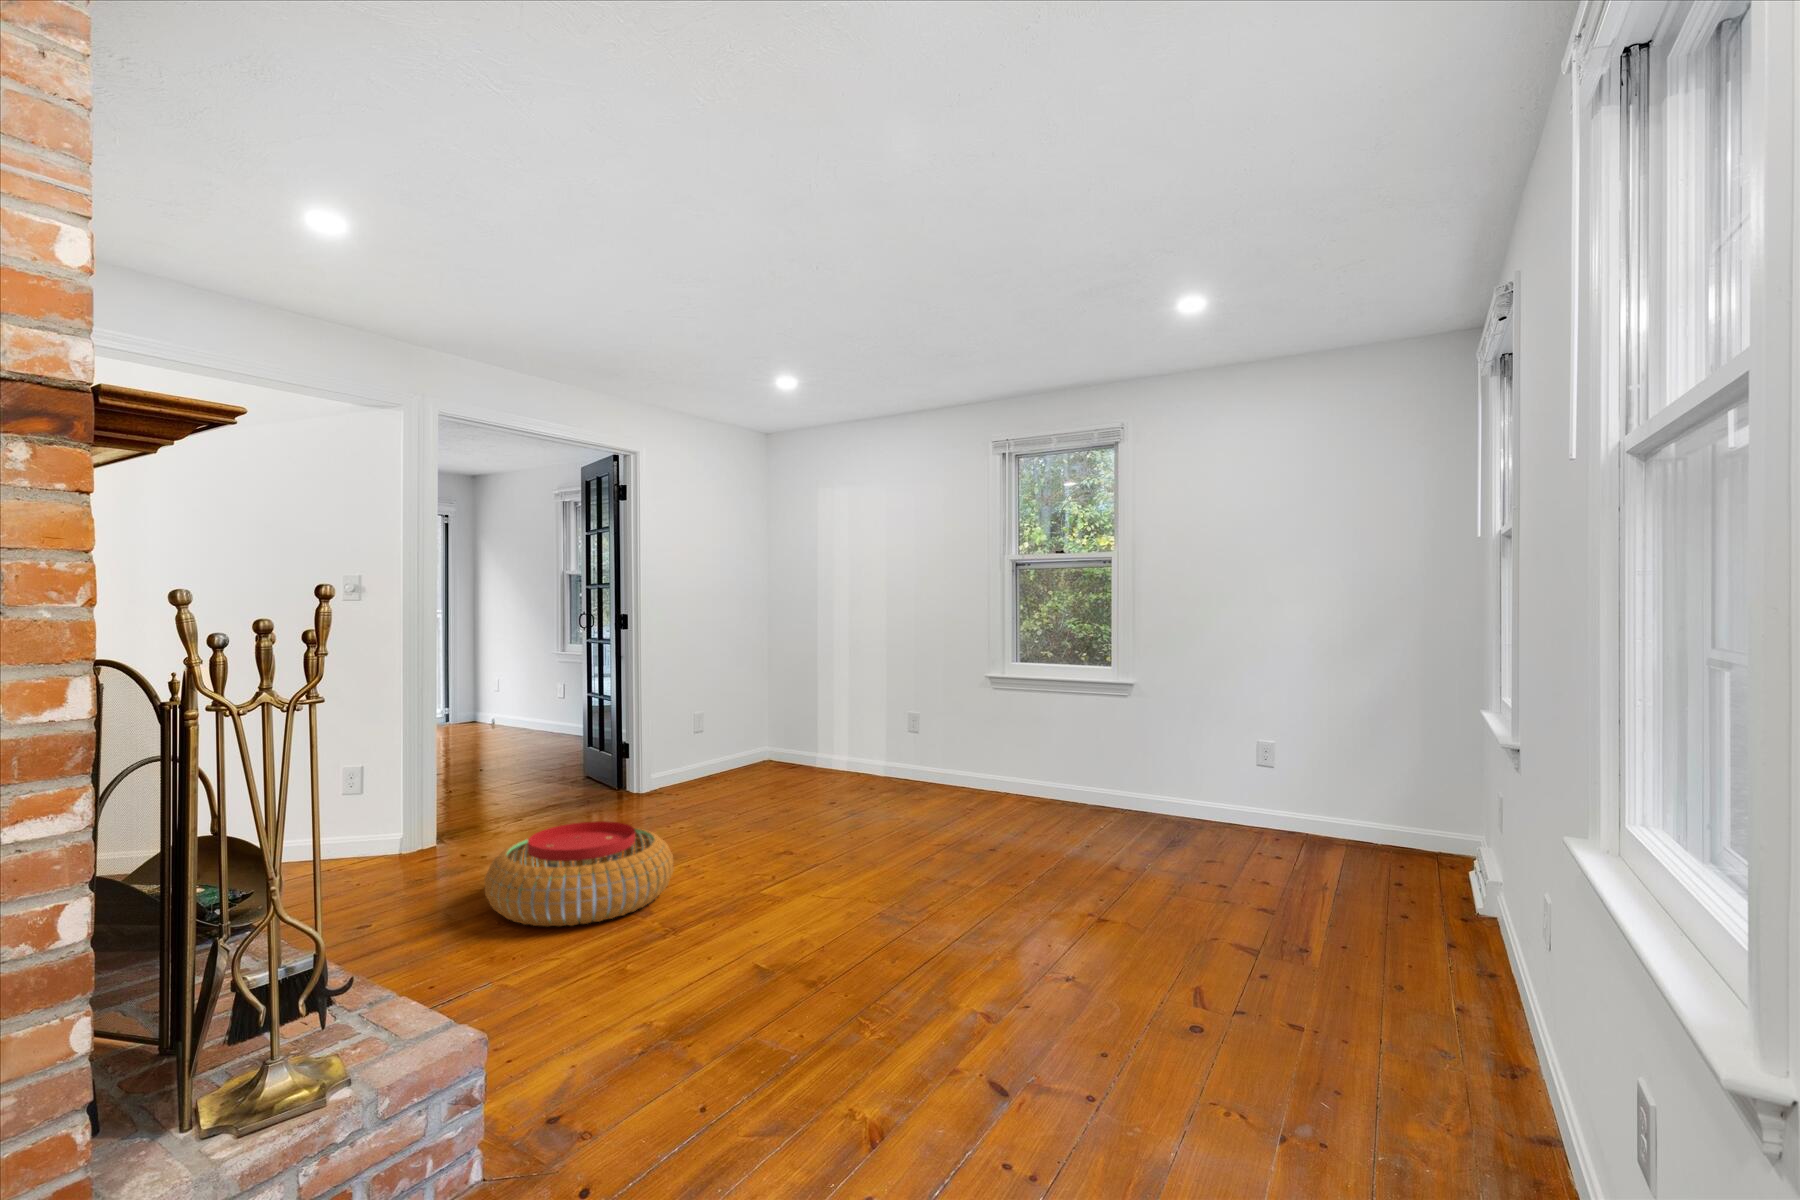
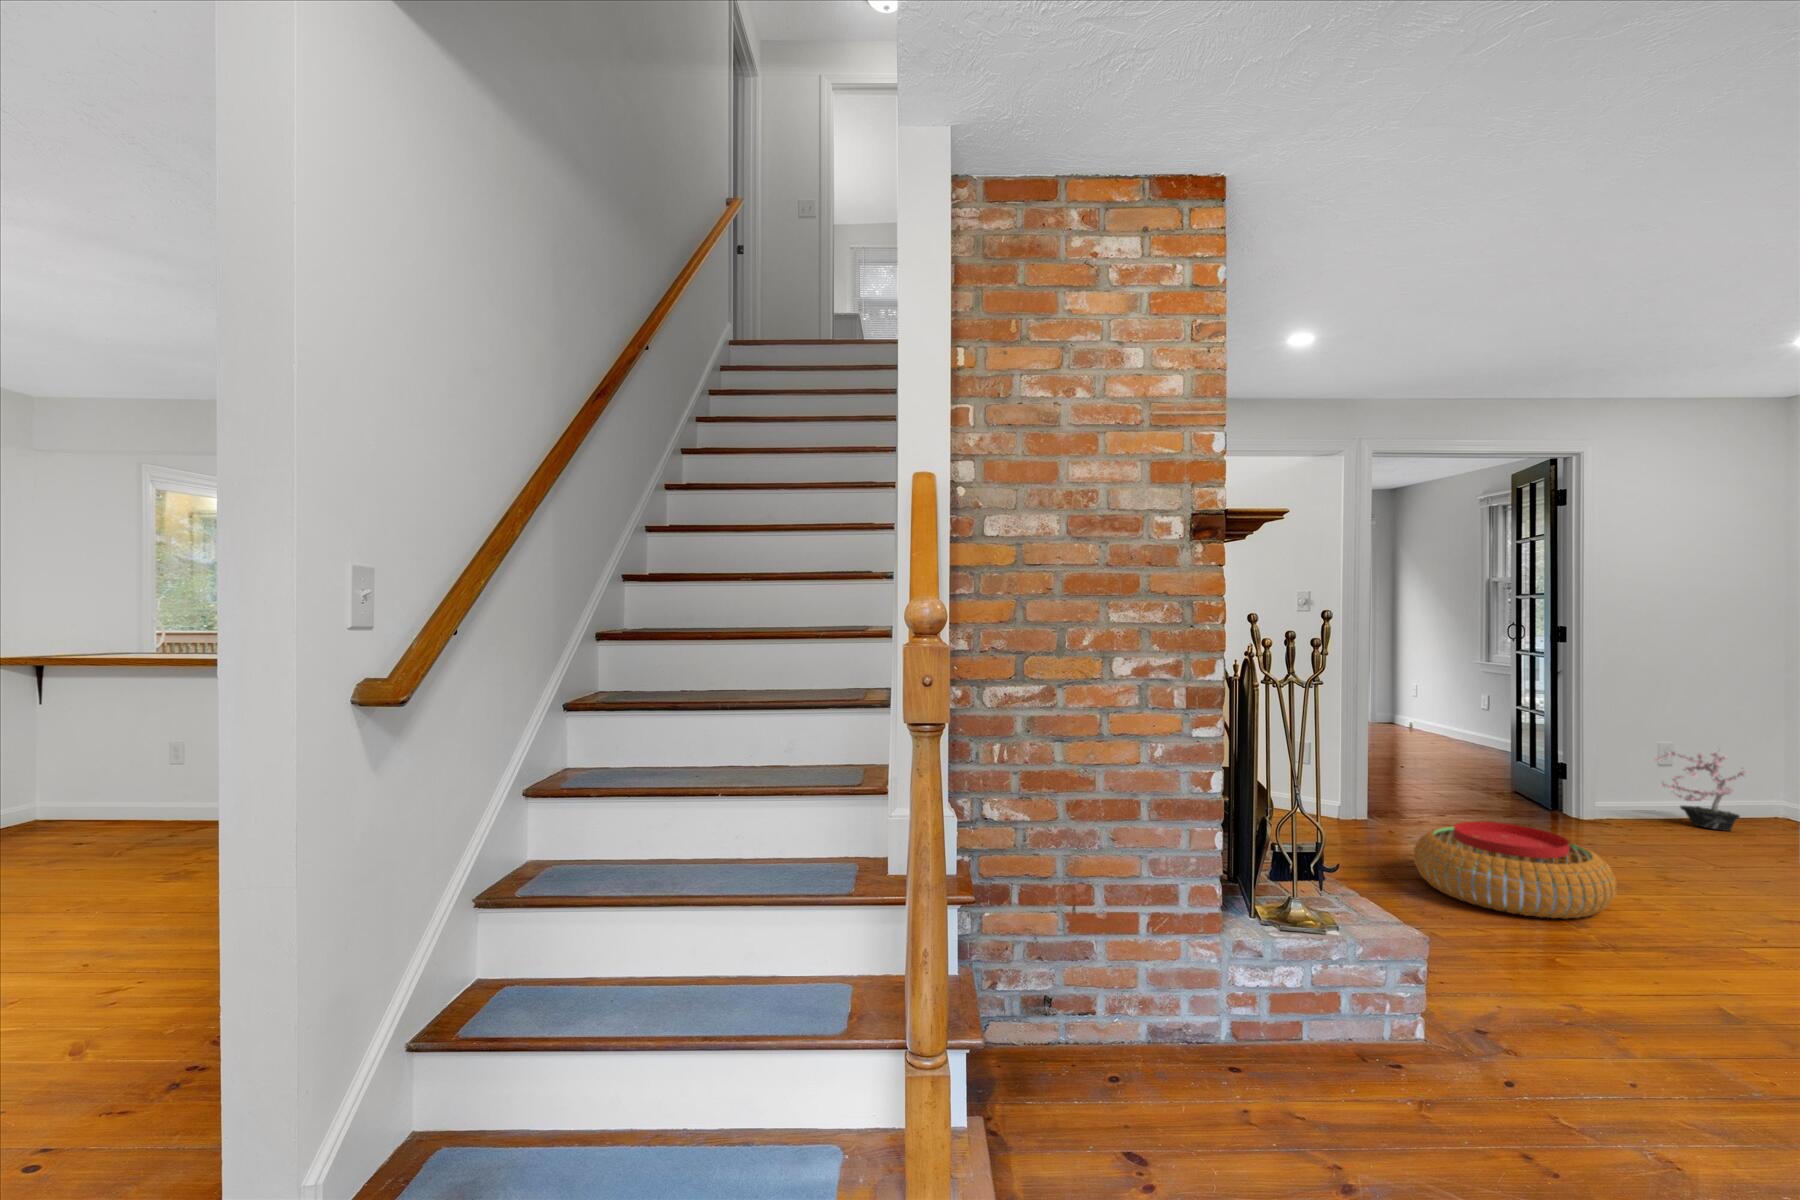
potted plant: none [688,709,751,781] -> present [1655,749,1745,831]

